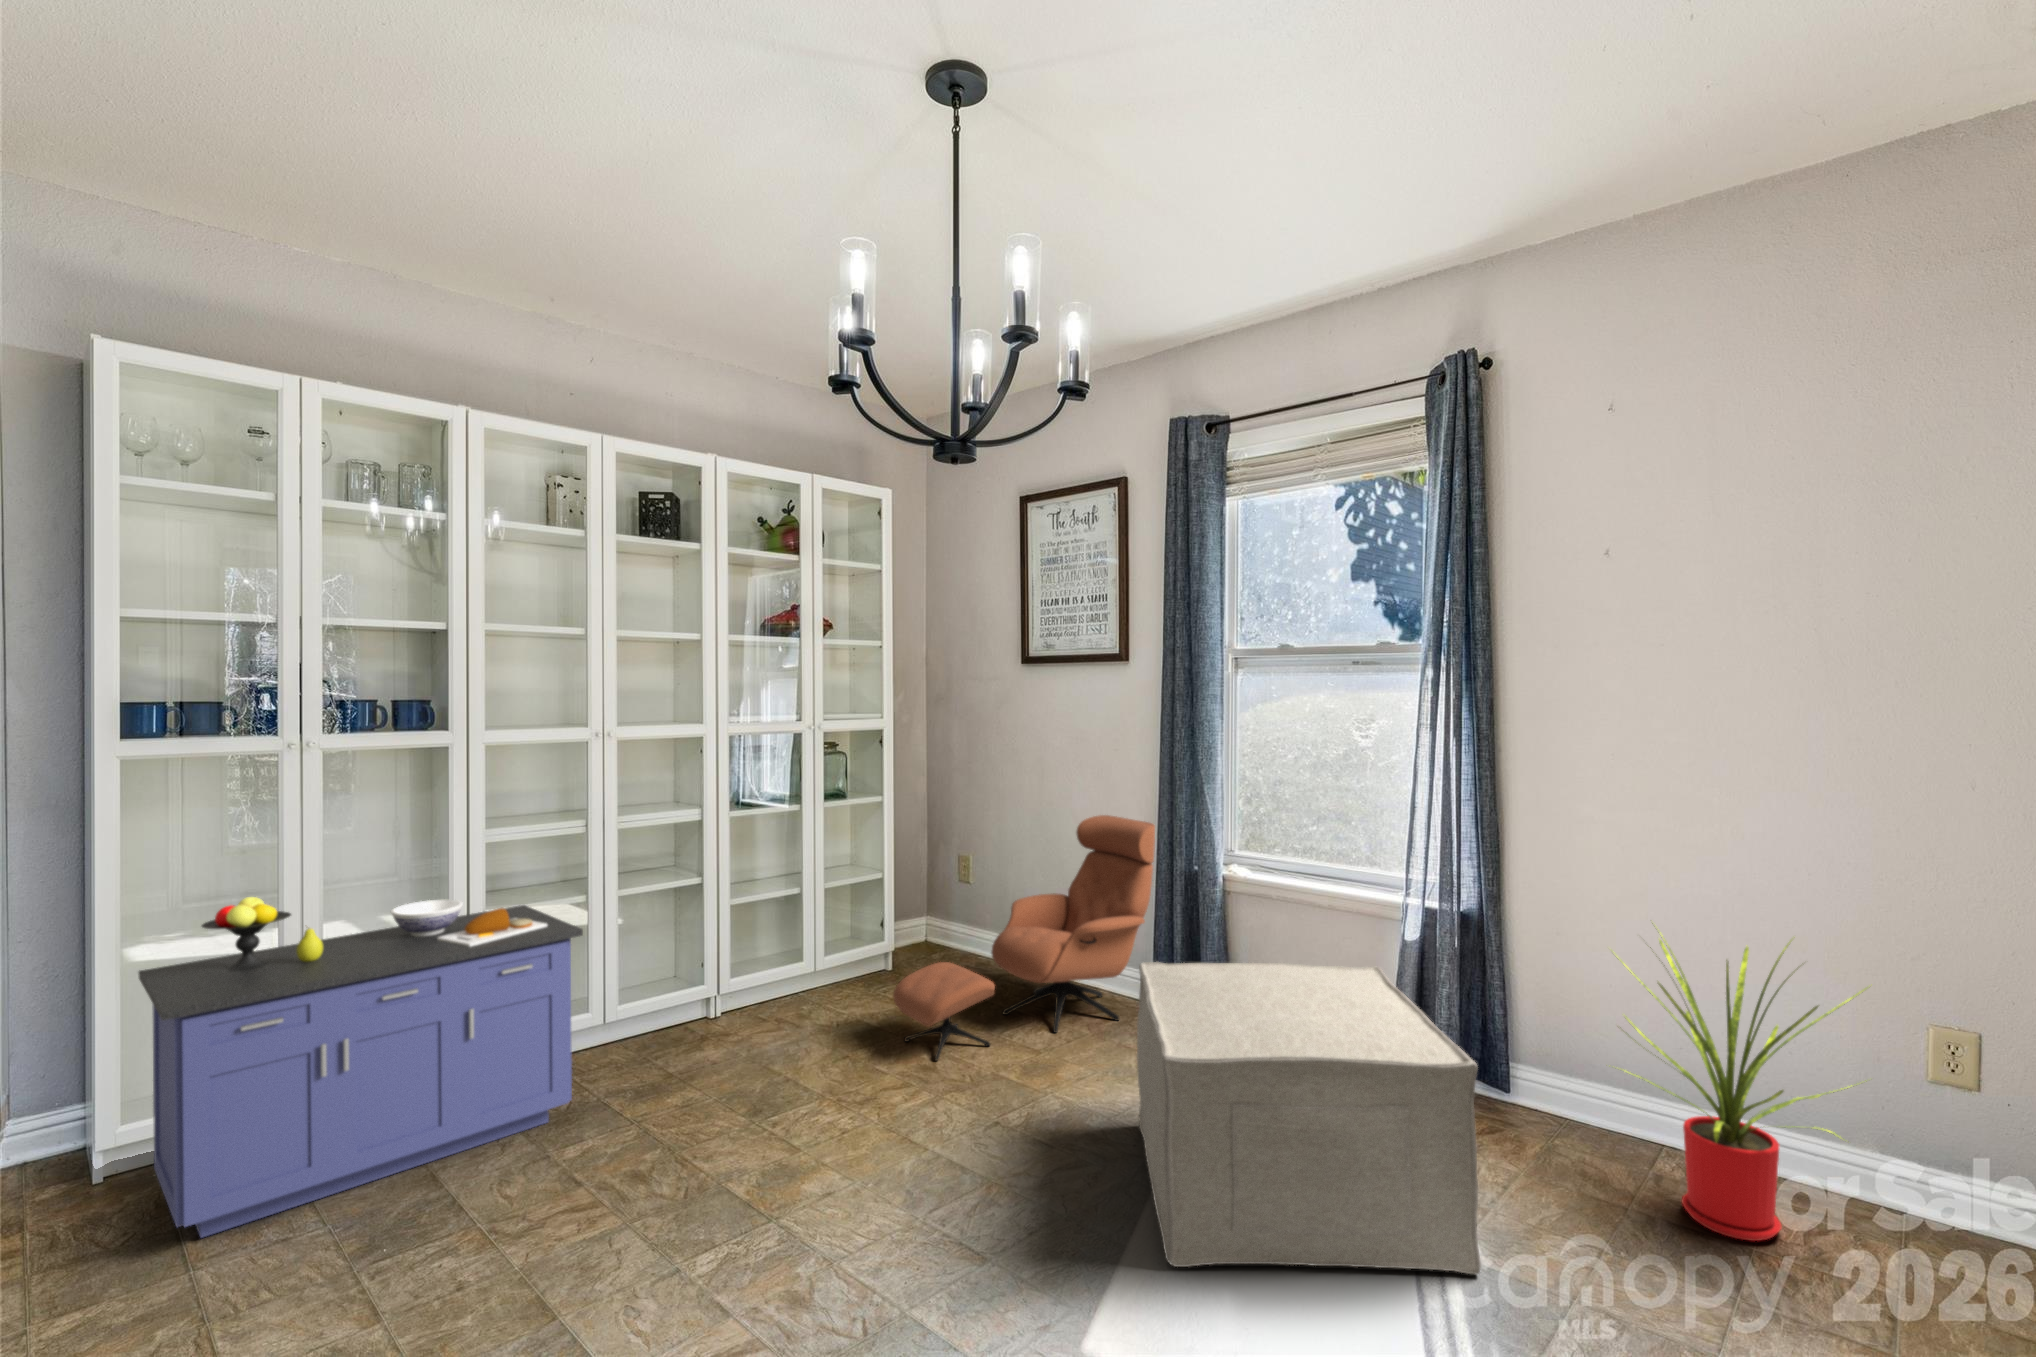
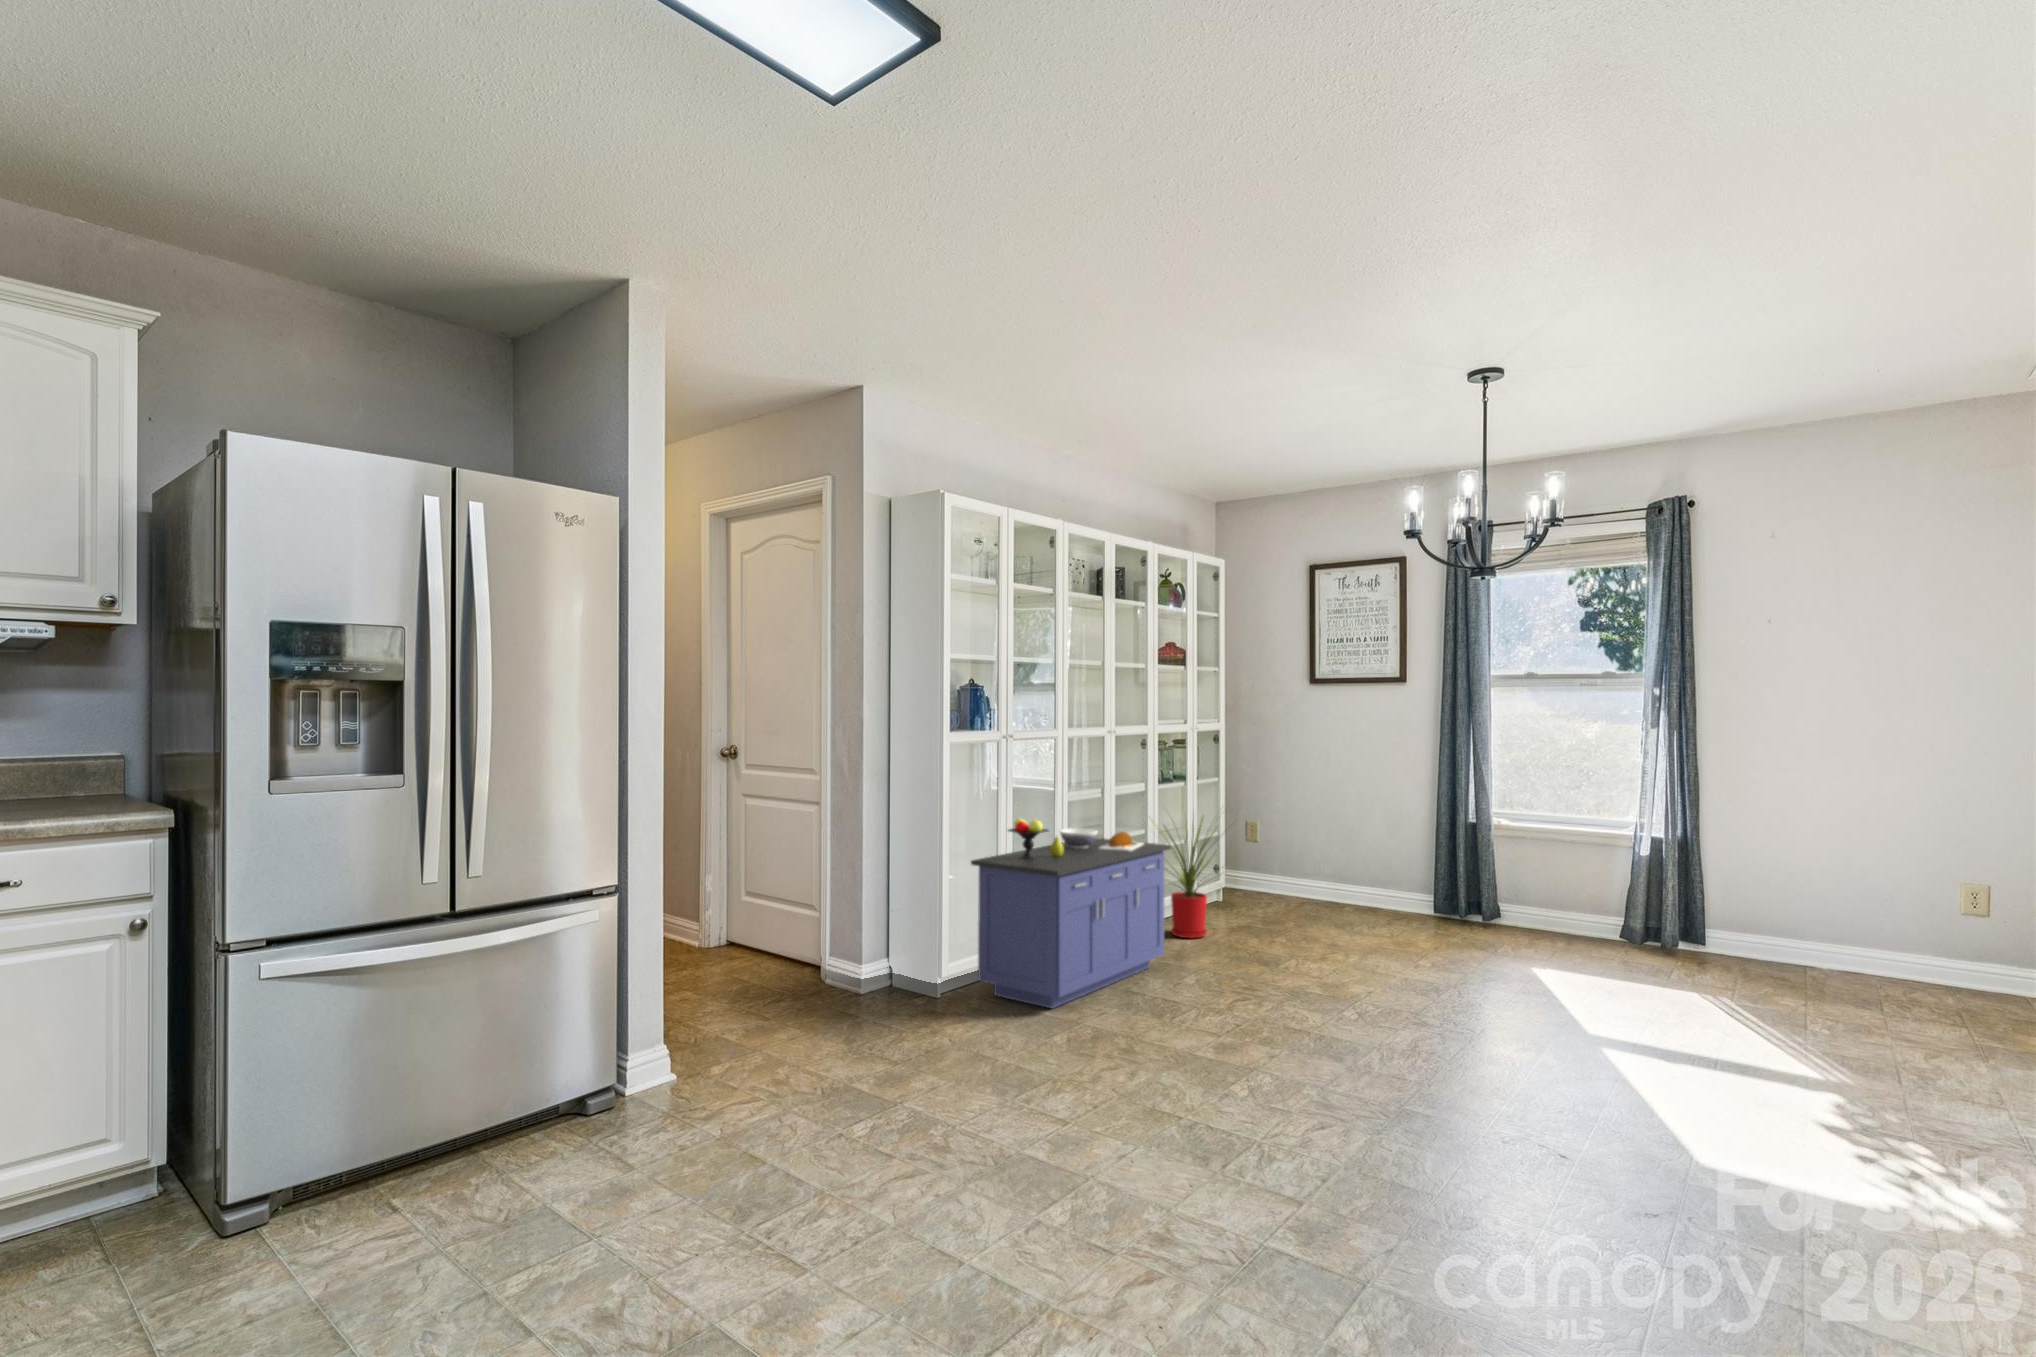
lounge chair: present [893,815,1155,1061] -> none [1294,789,1441,941]
house plant: present [1618,923,1868,1241] -> present [1165,805,1218,938]
ottoman: present [1137,962,1481,1274] -> none [1506,862,1757,1004]

